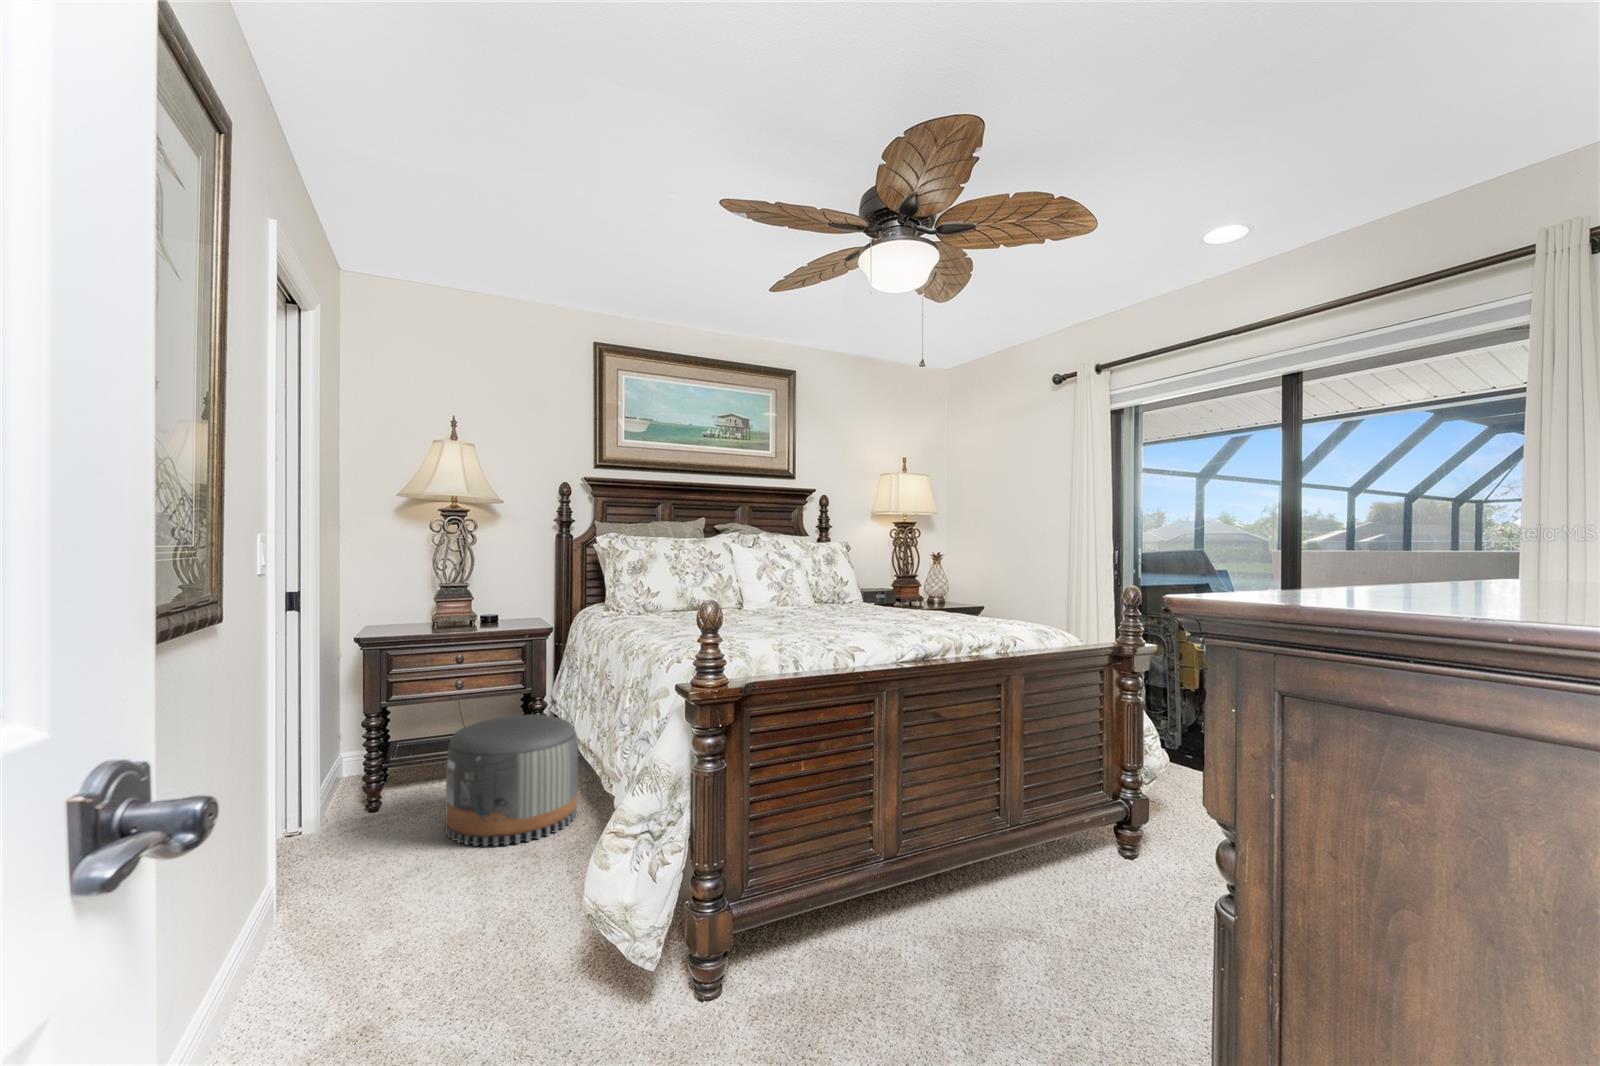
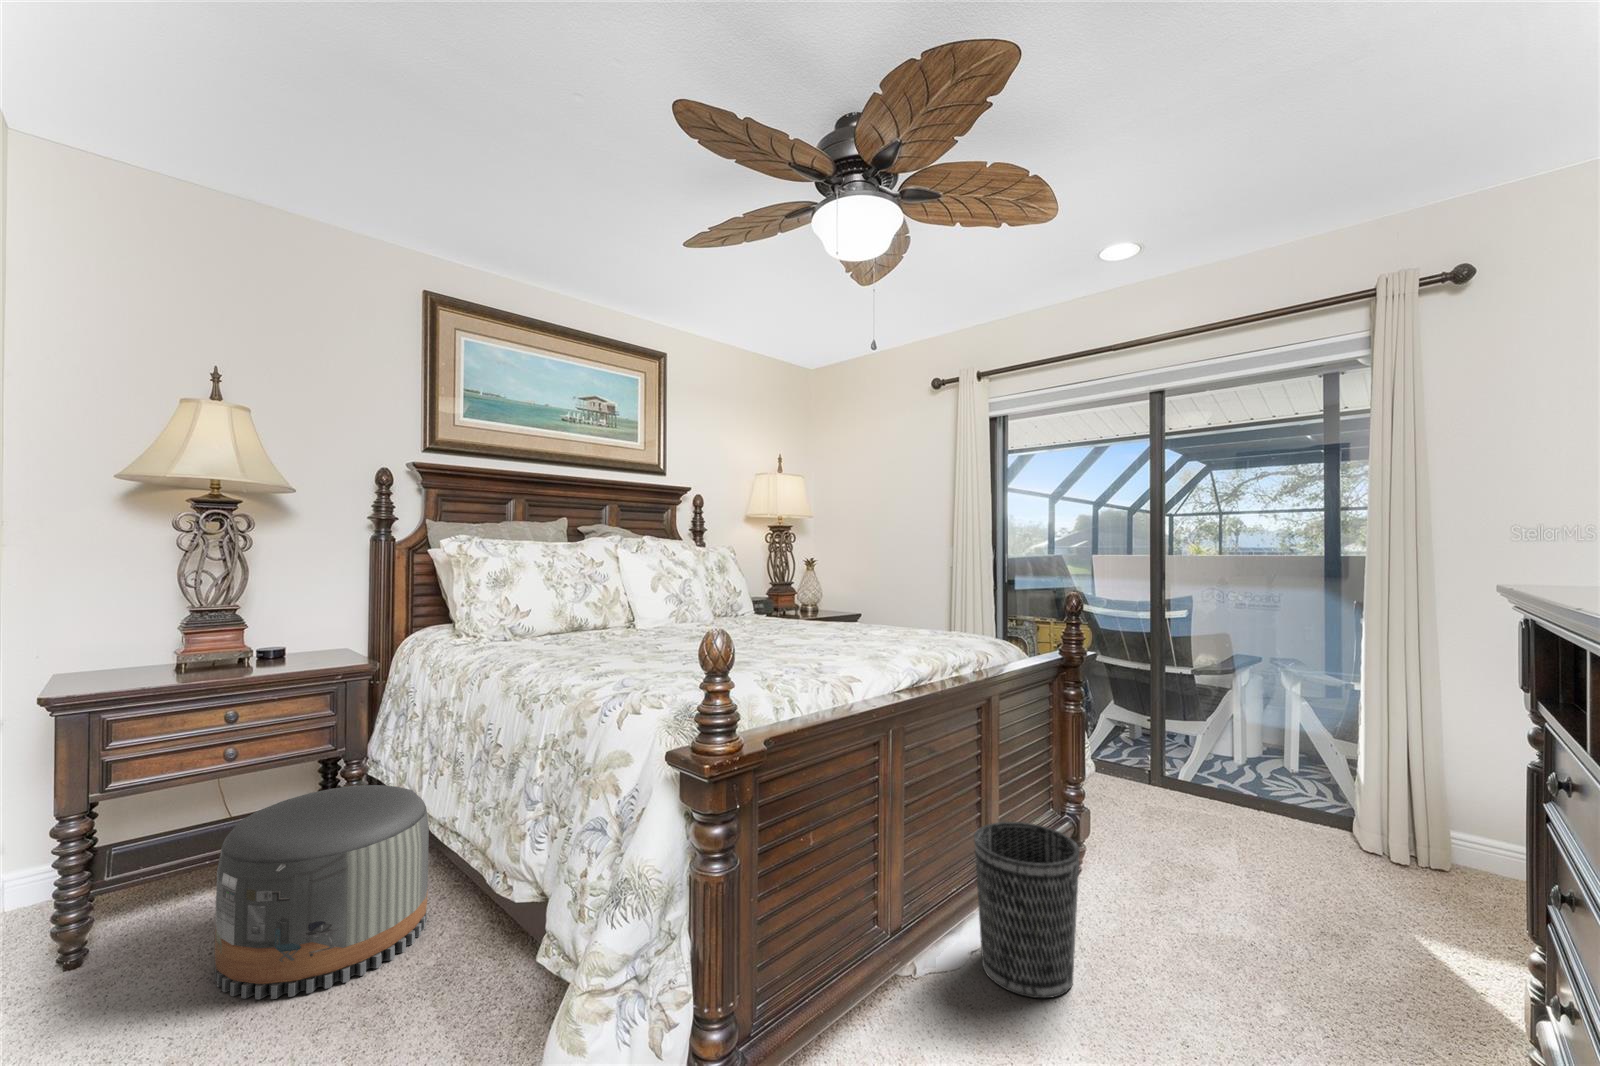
wastebasket: none [977,788,1071,939] -> present [974,822,1080,998]

